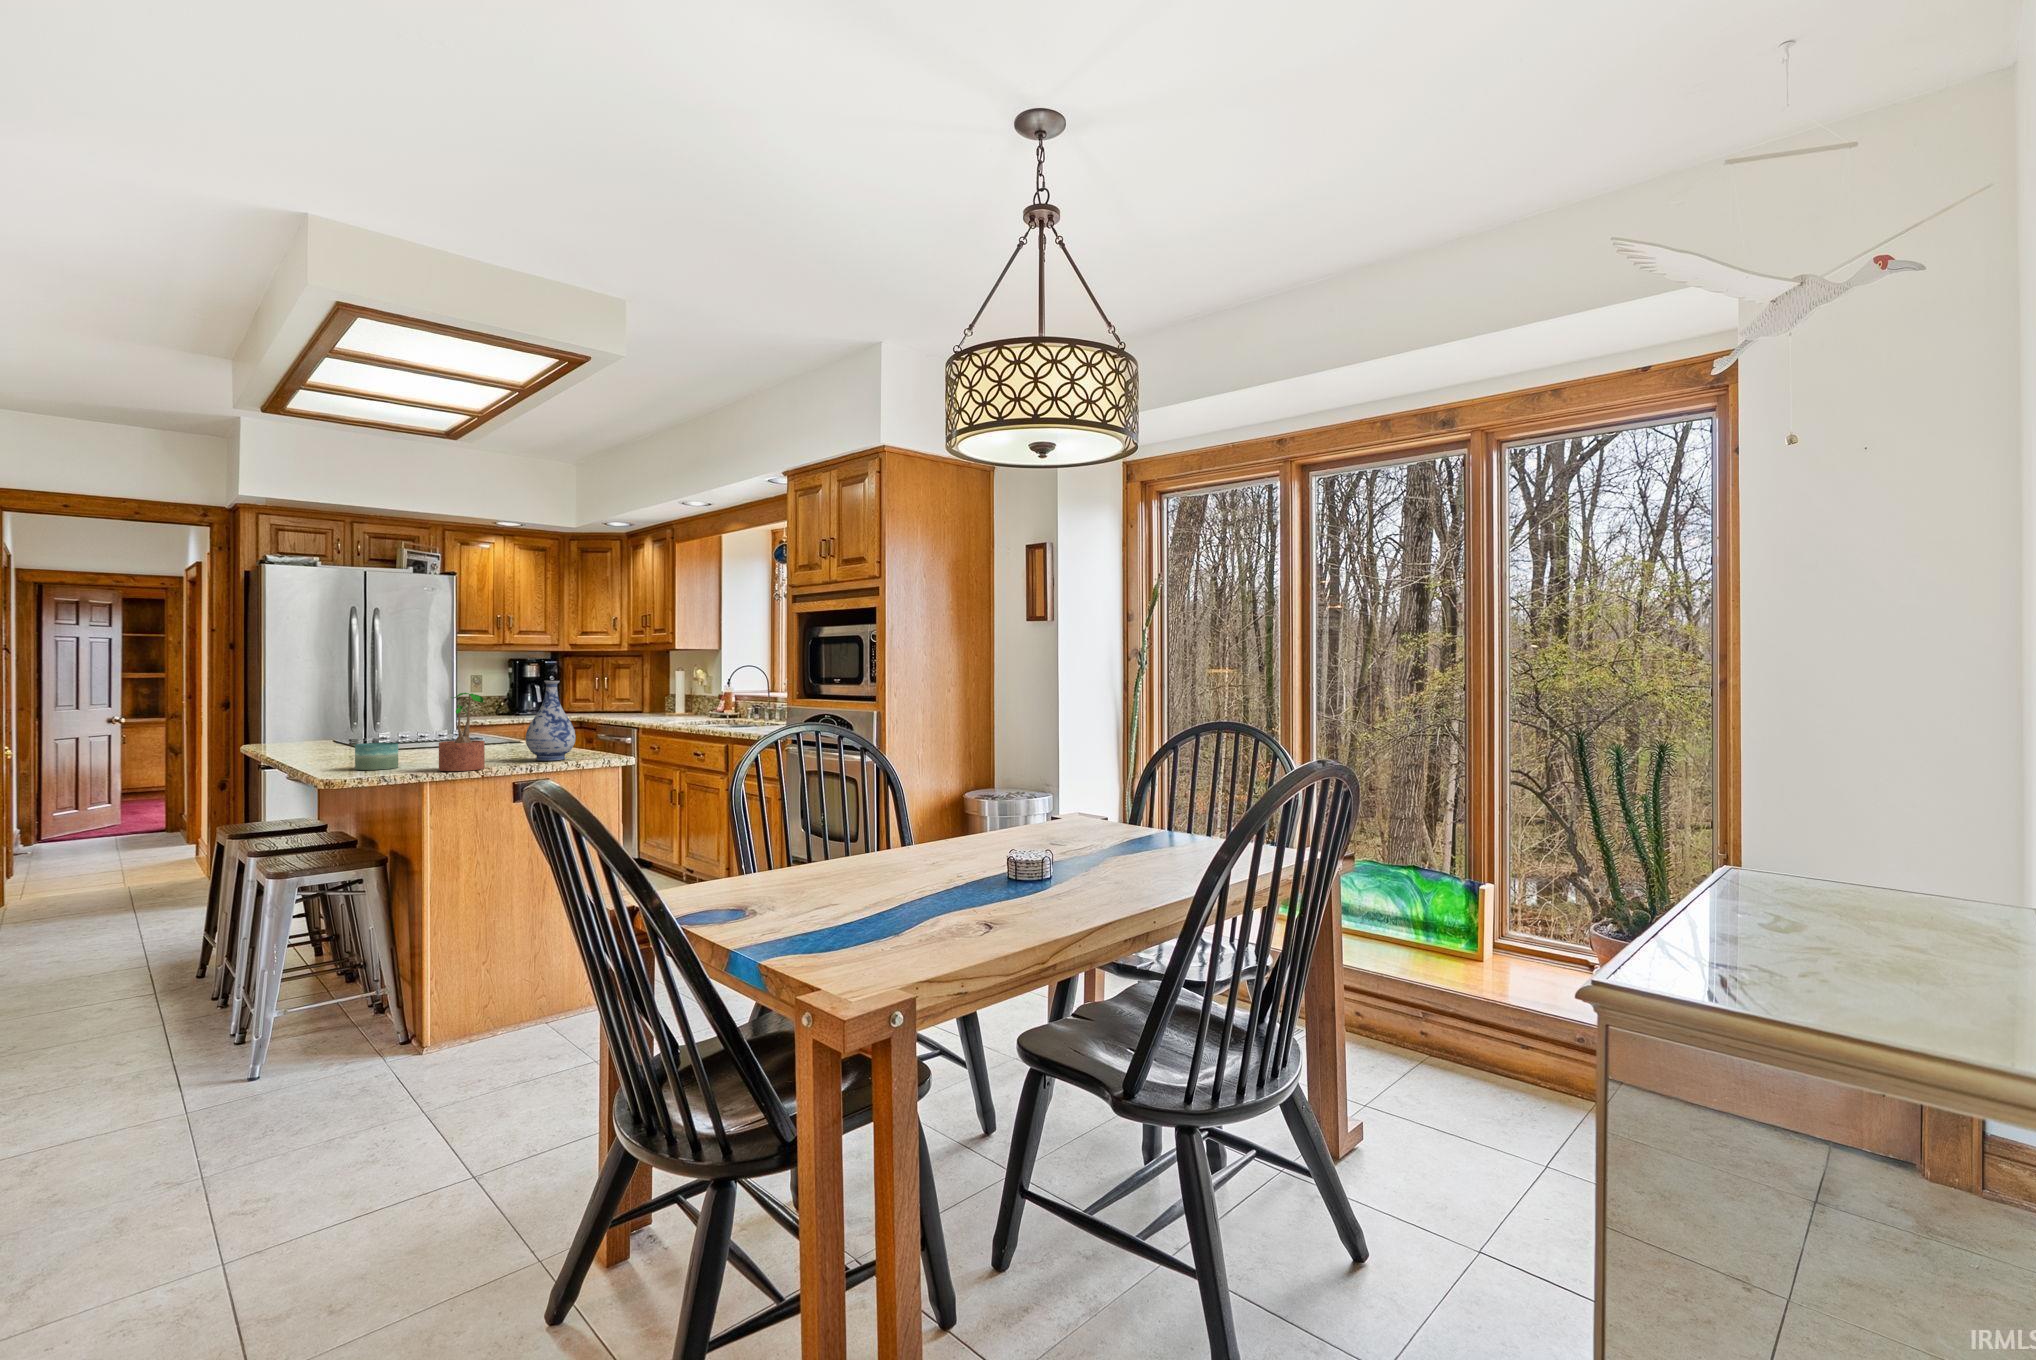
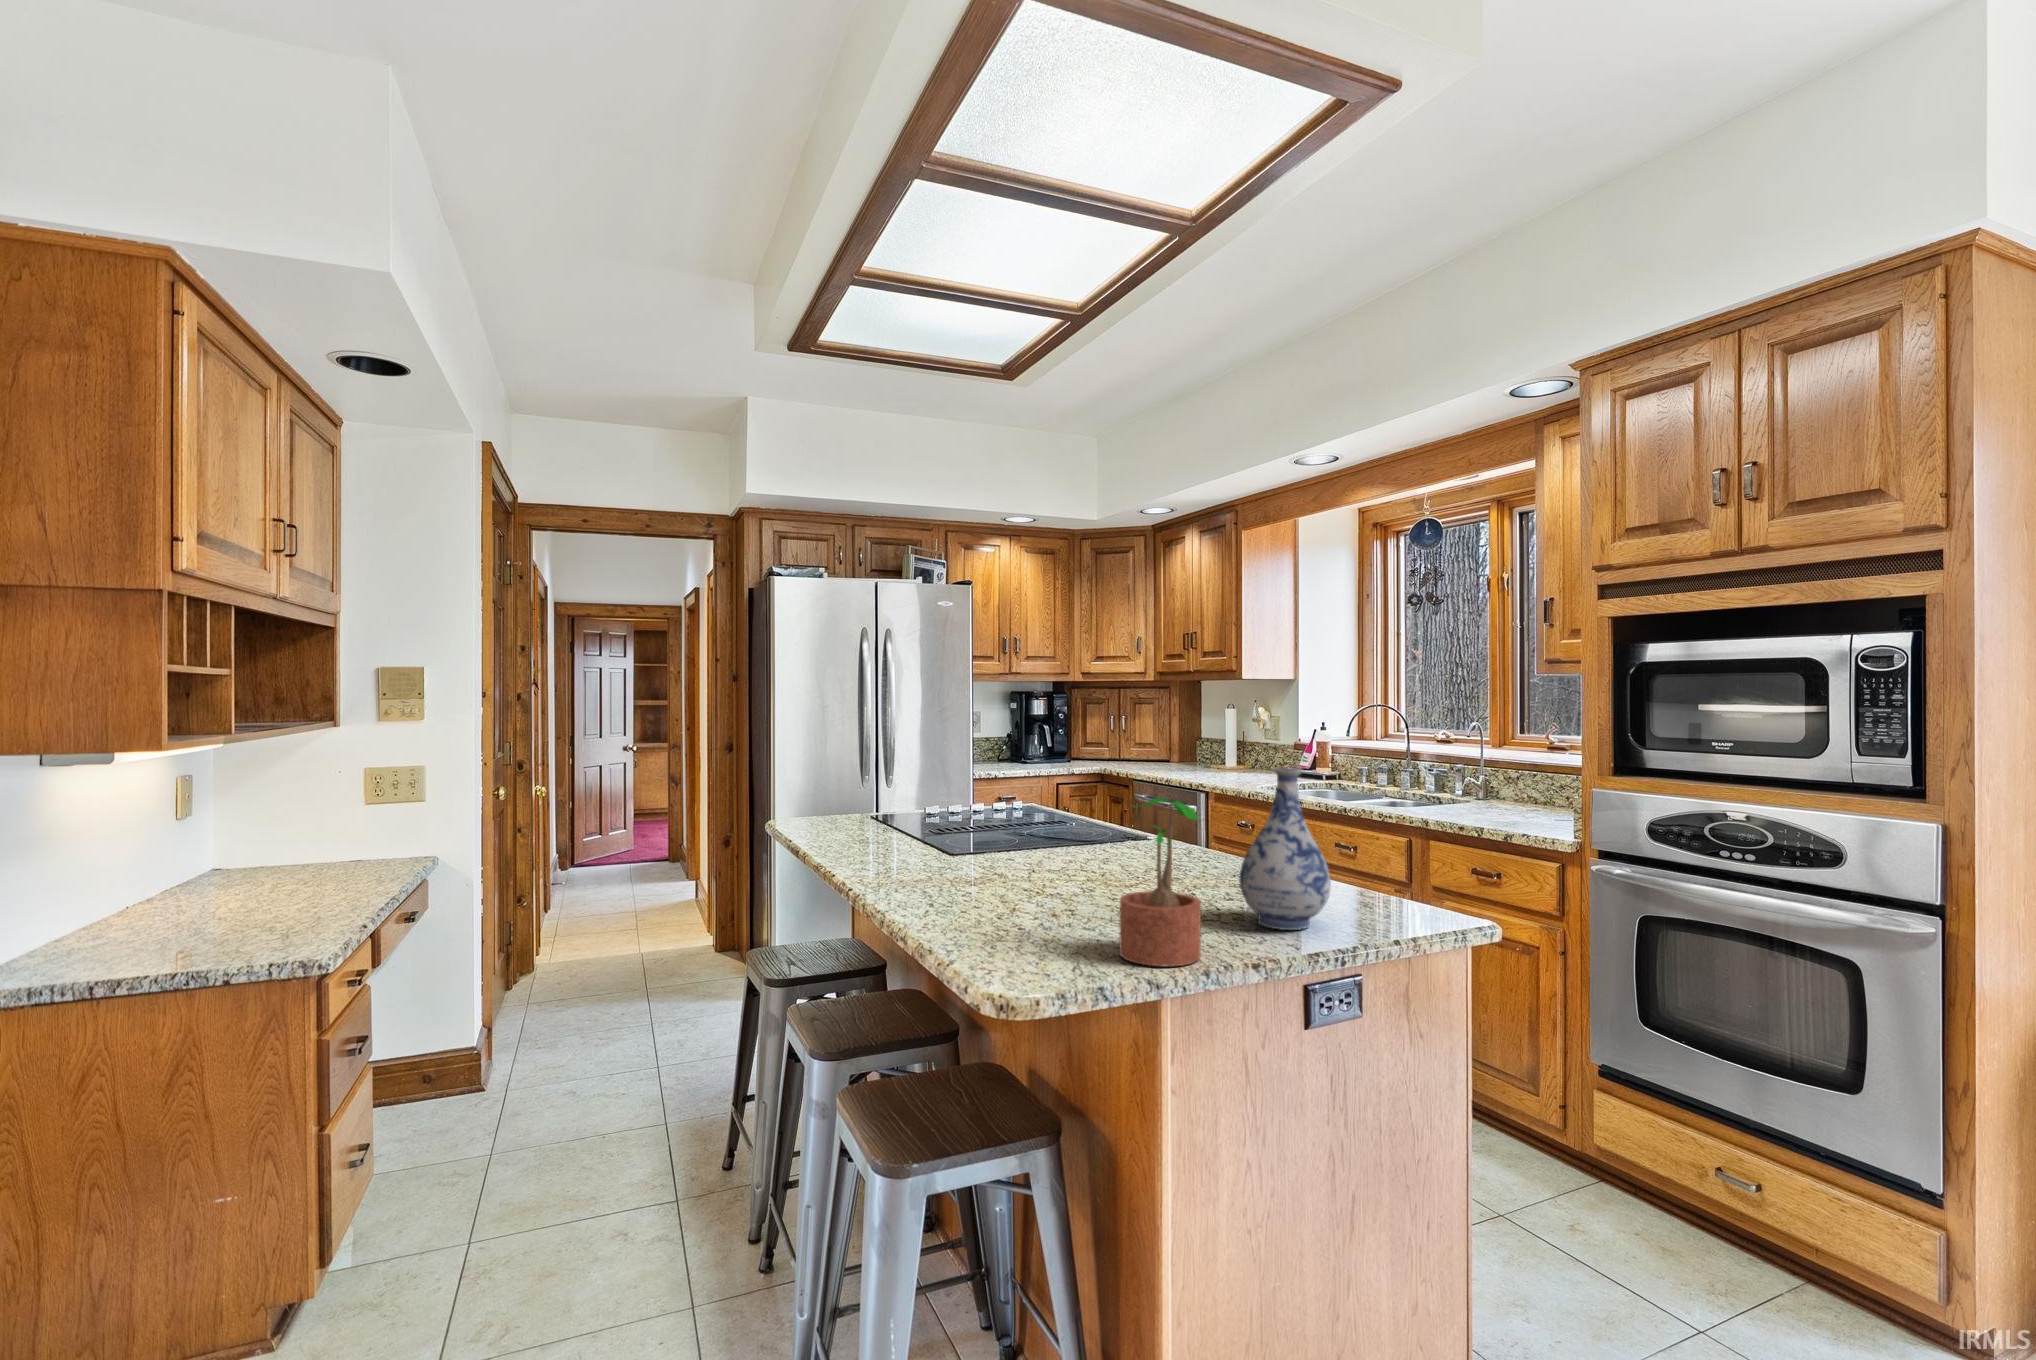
candle: present [355,743,398,770] -> none [960,877,1026,936]

